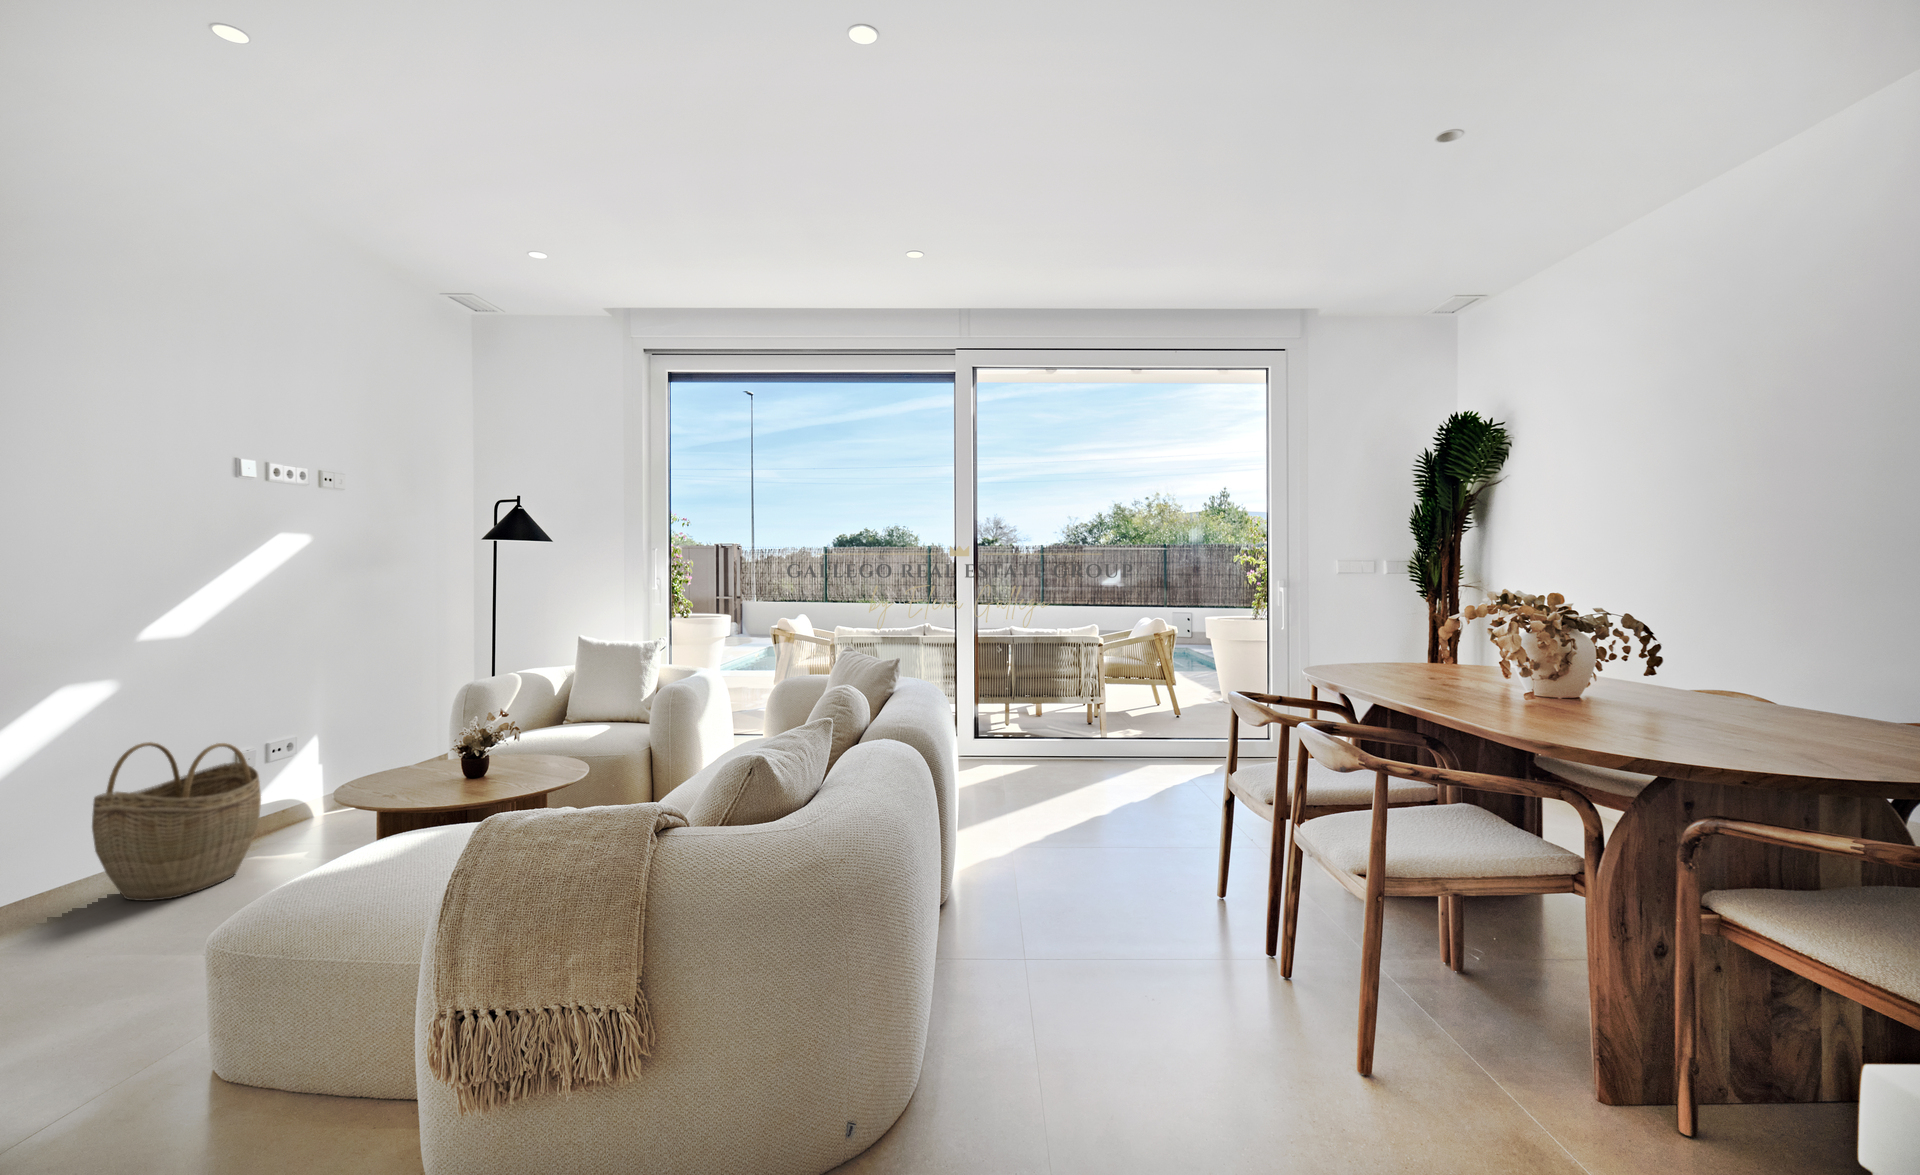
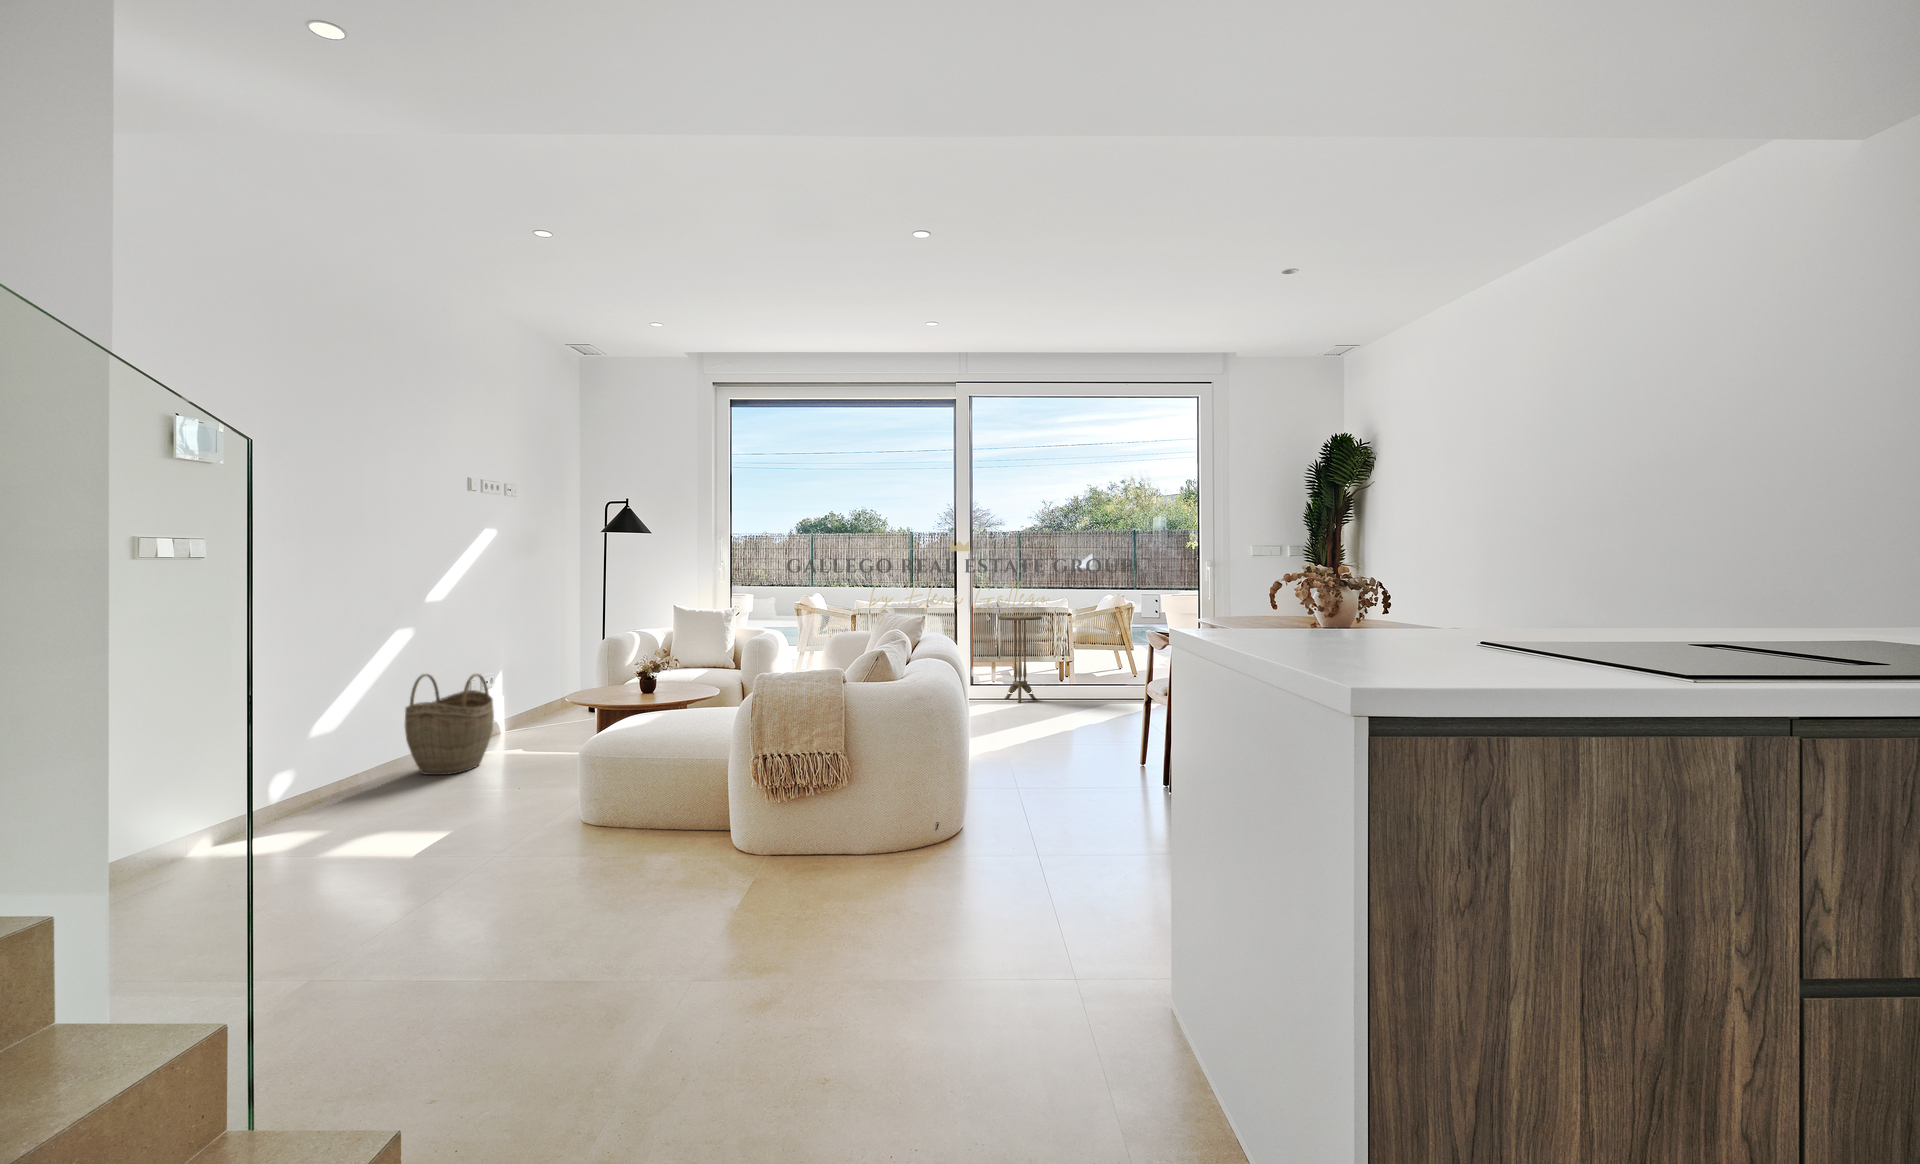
side table: none [1010,644,1066,756] -> present [998,616,1042,703]

